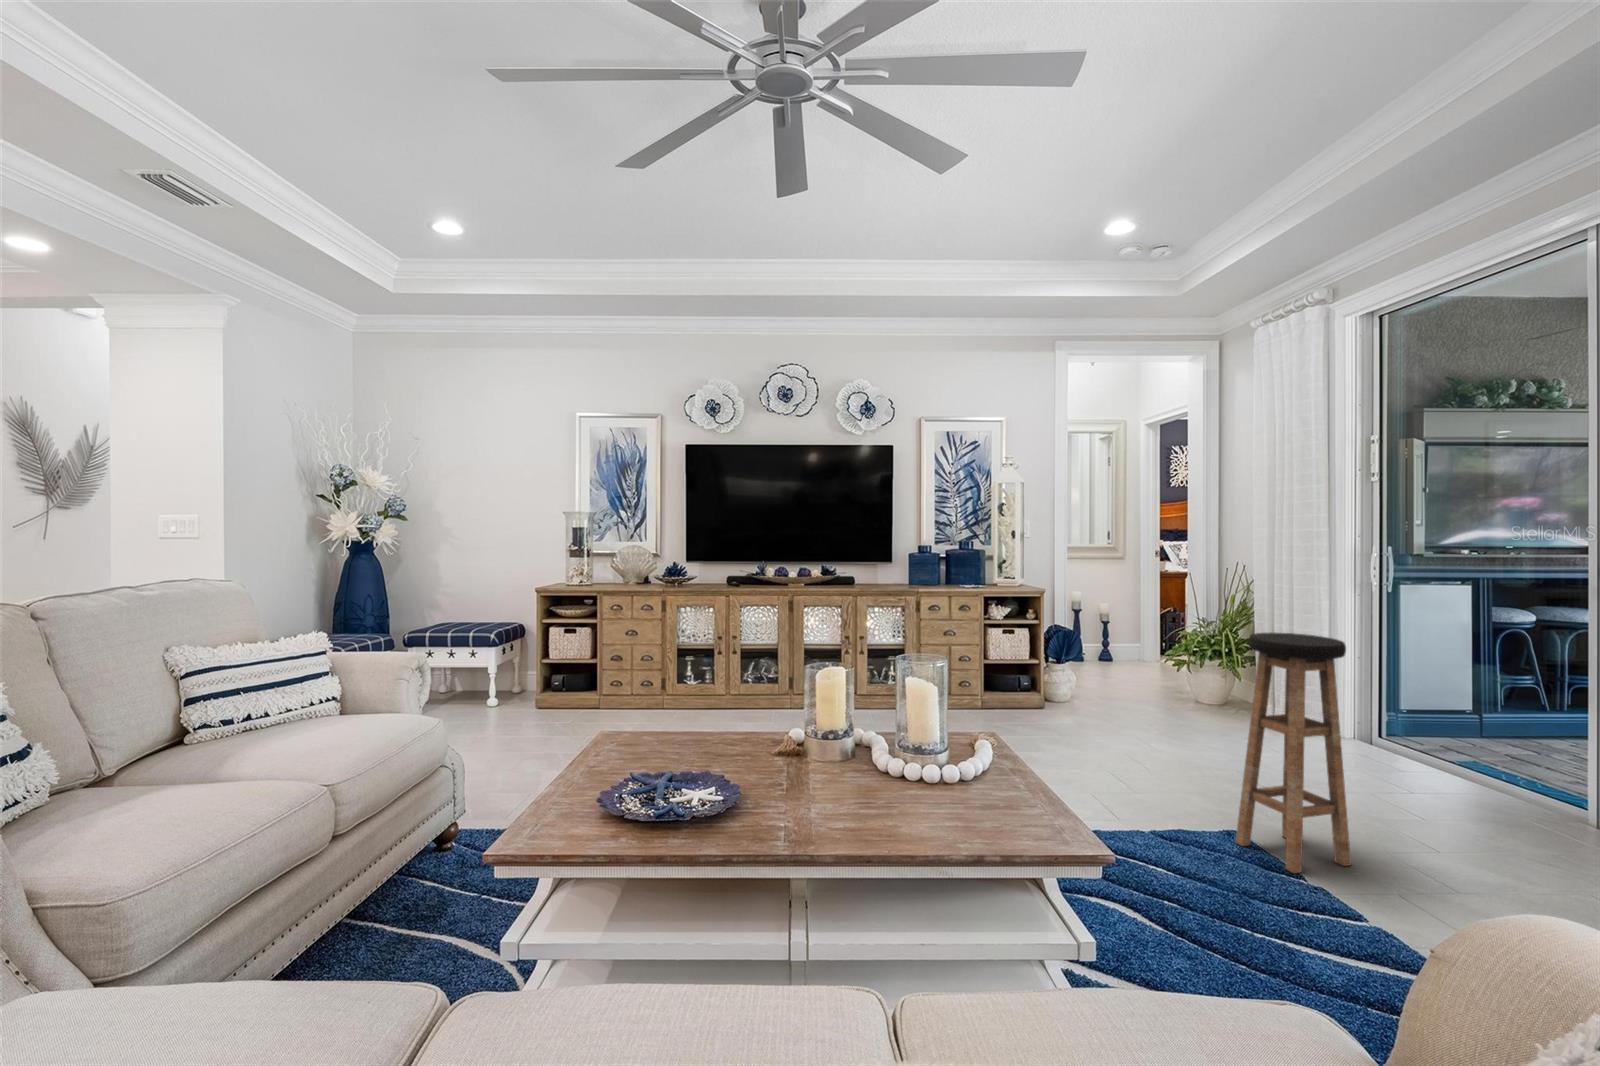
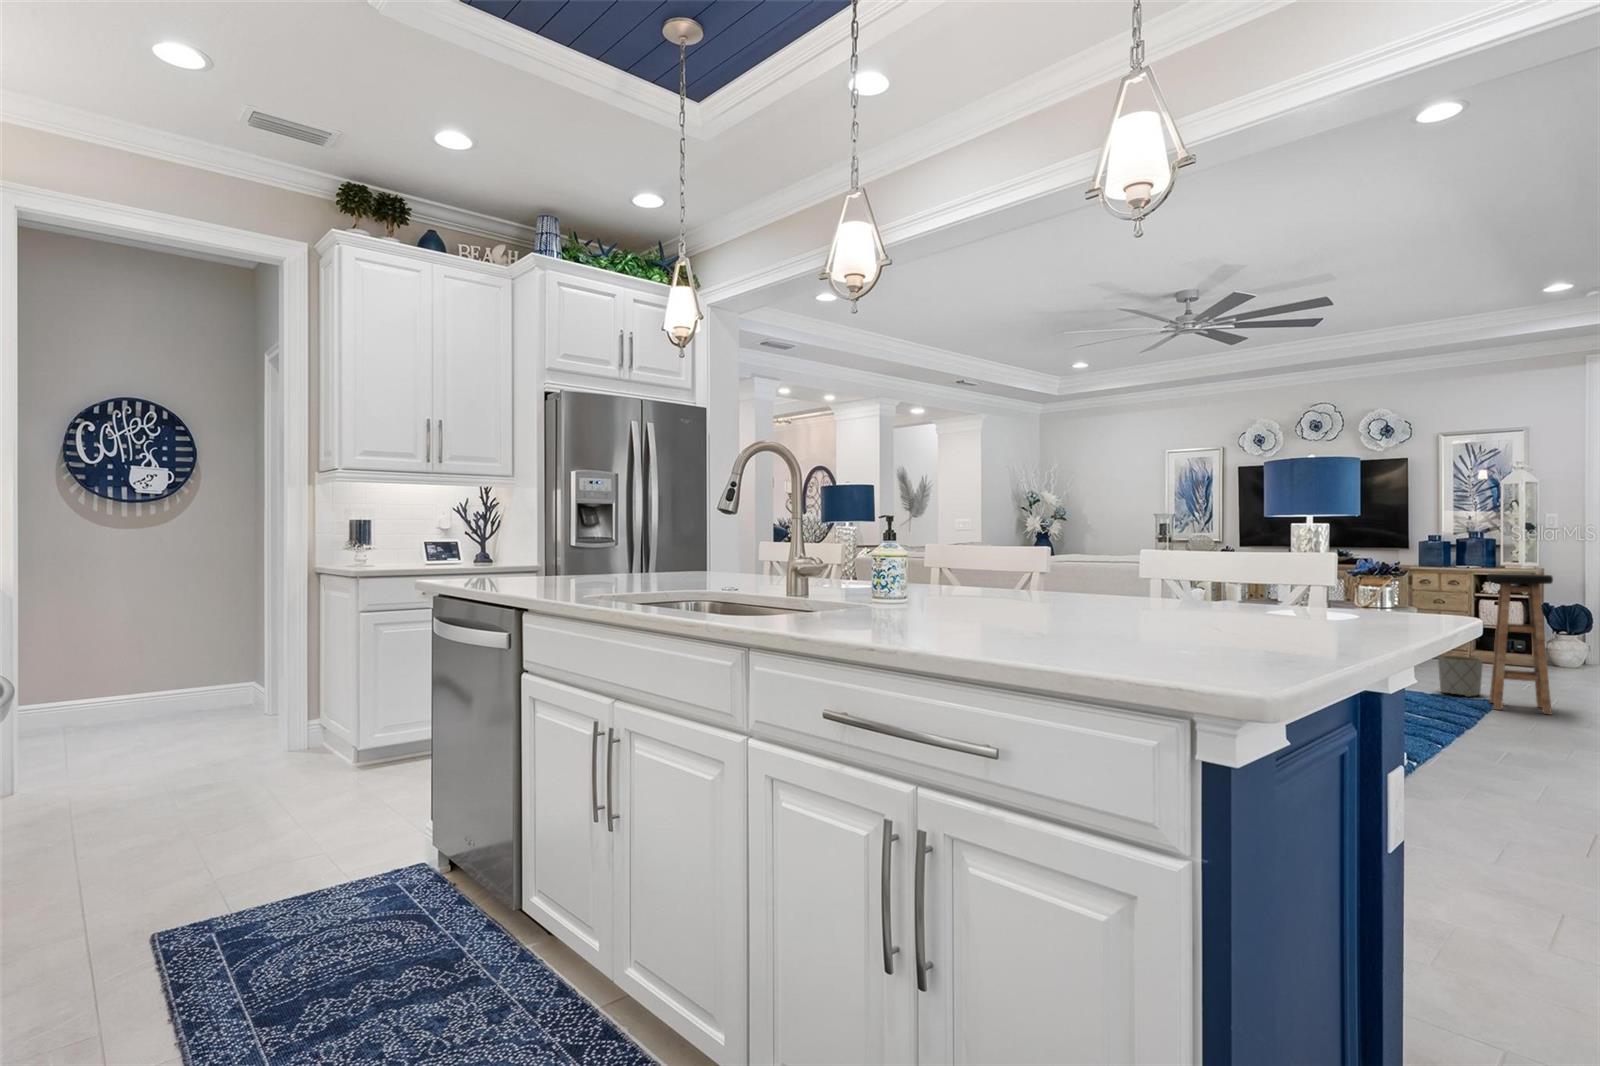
planter: none [1135,757,1197,831] -> present [1438,656,1483,697]

